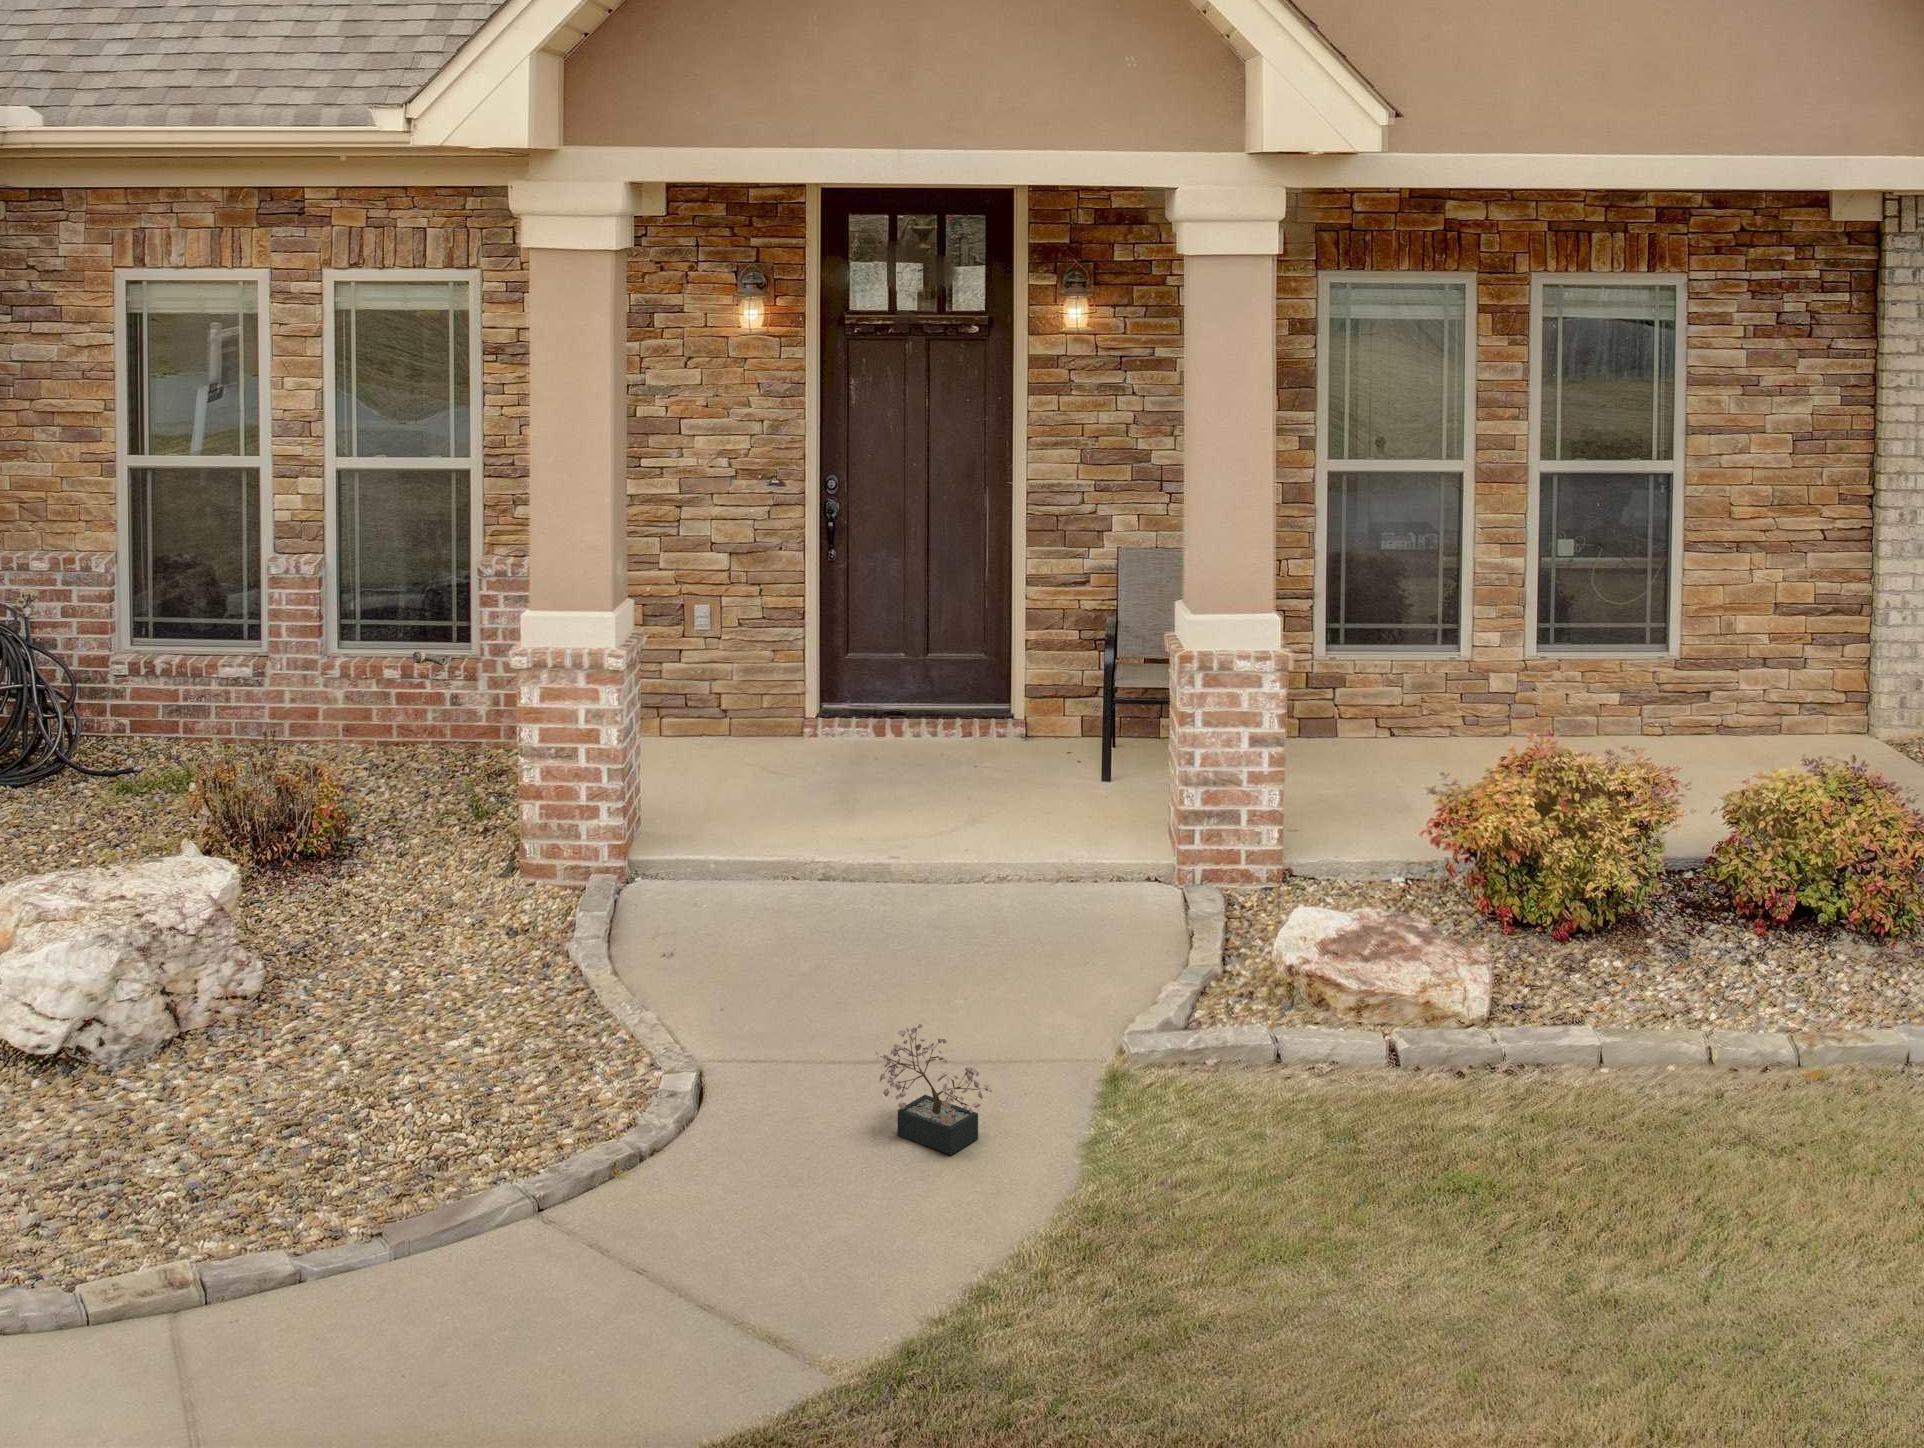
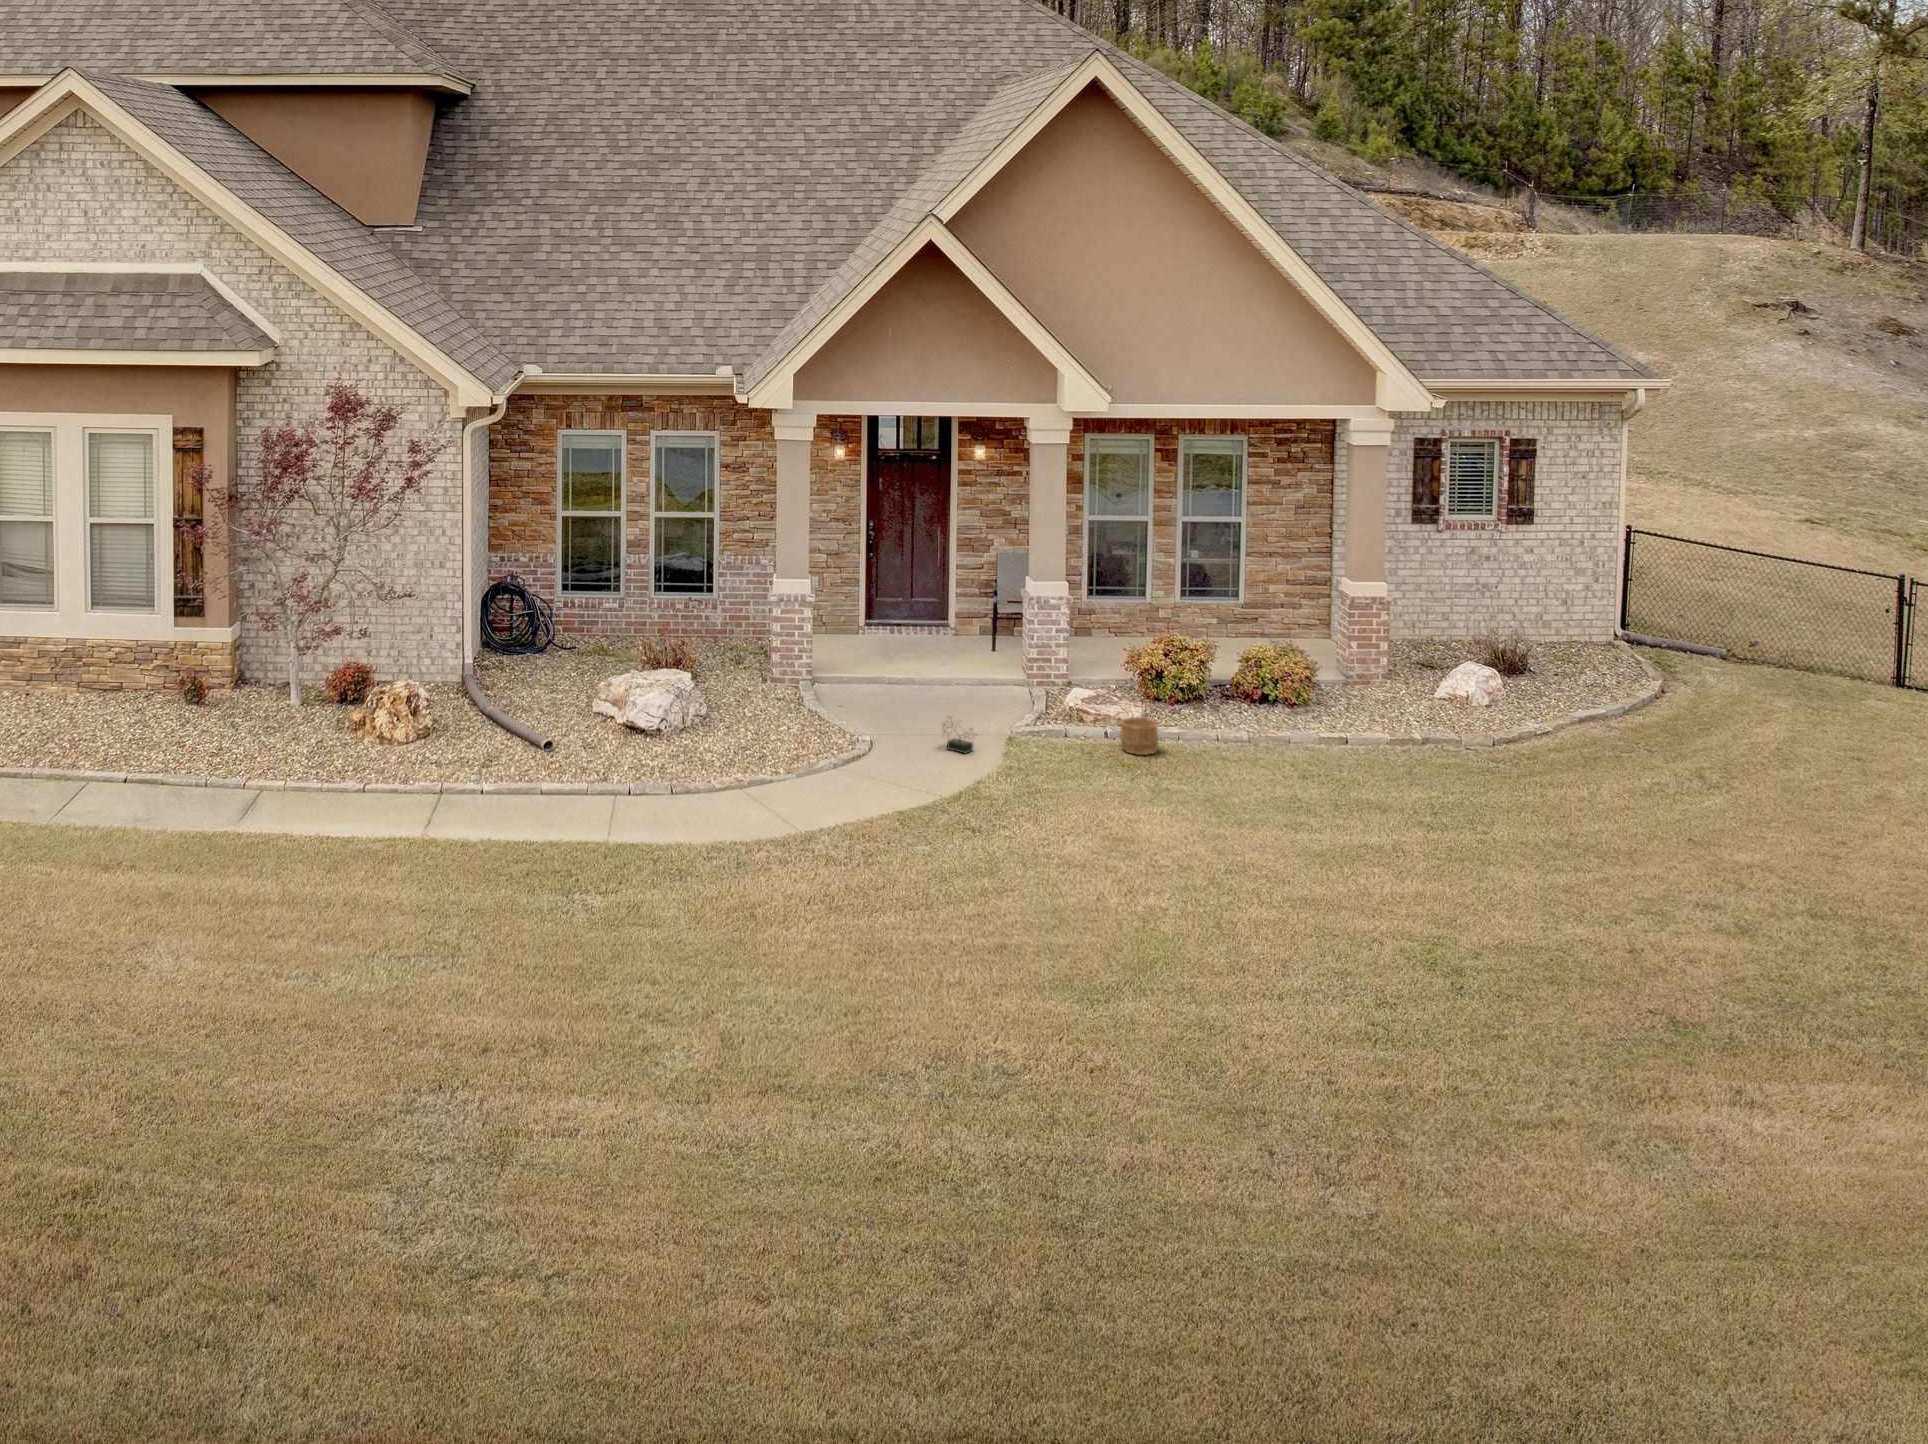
wooden bucket: none [1425,1015,1544,1144] -> present [1120,717,1158,755]

